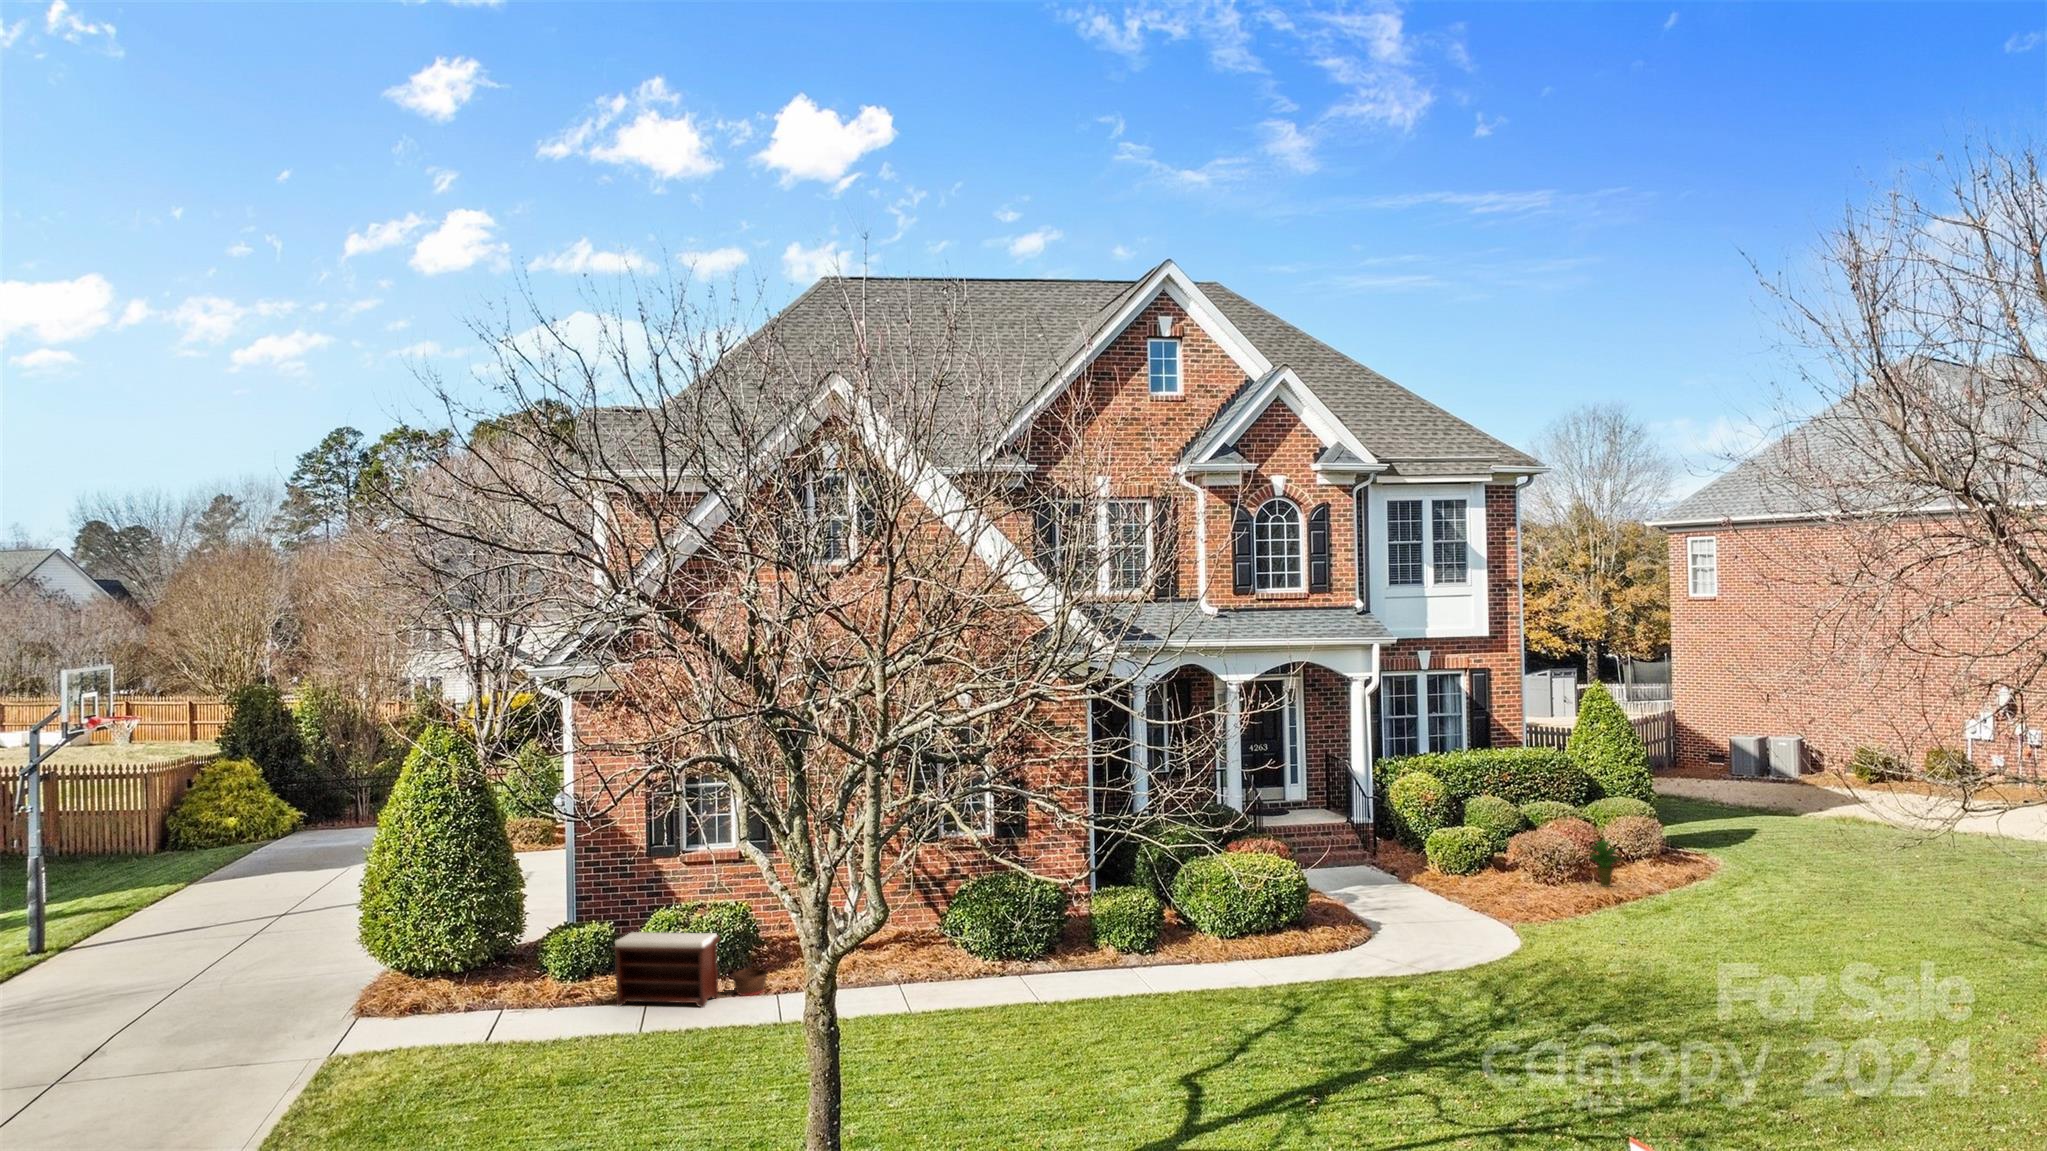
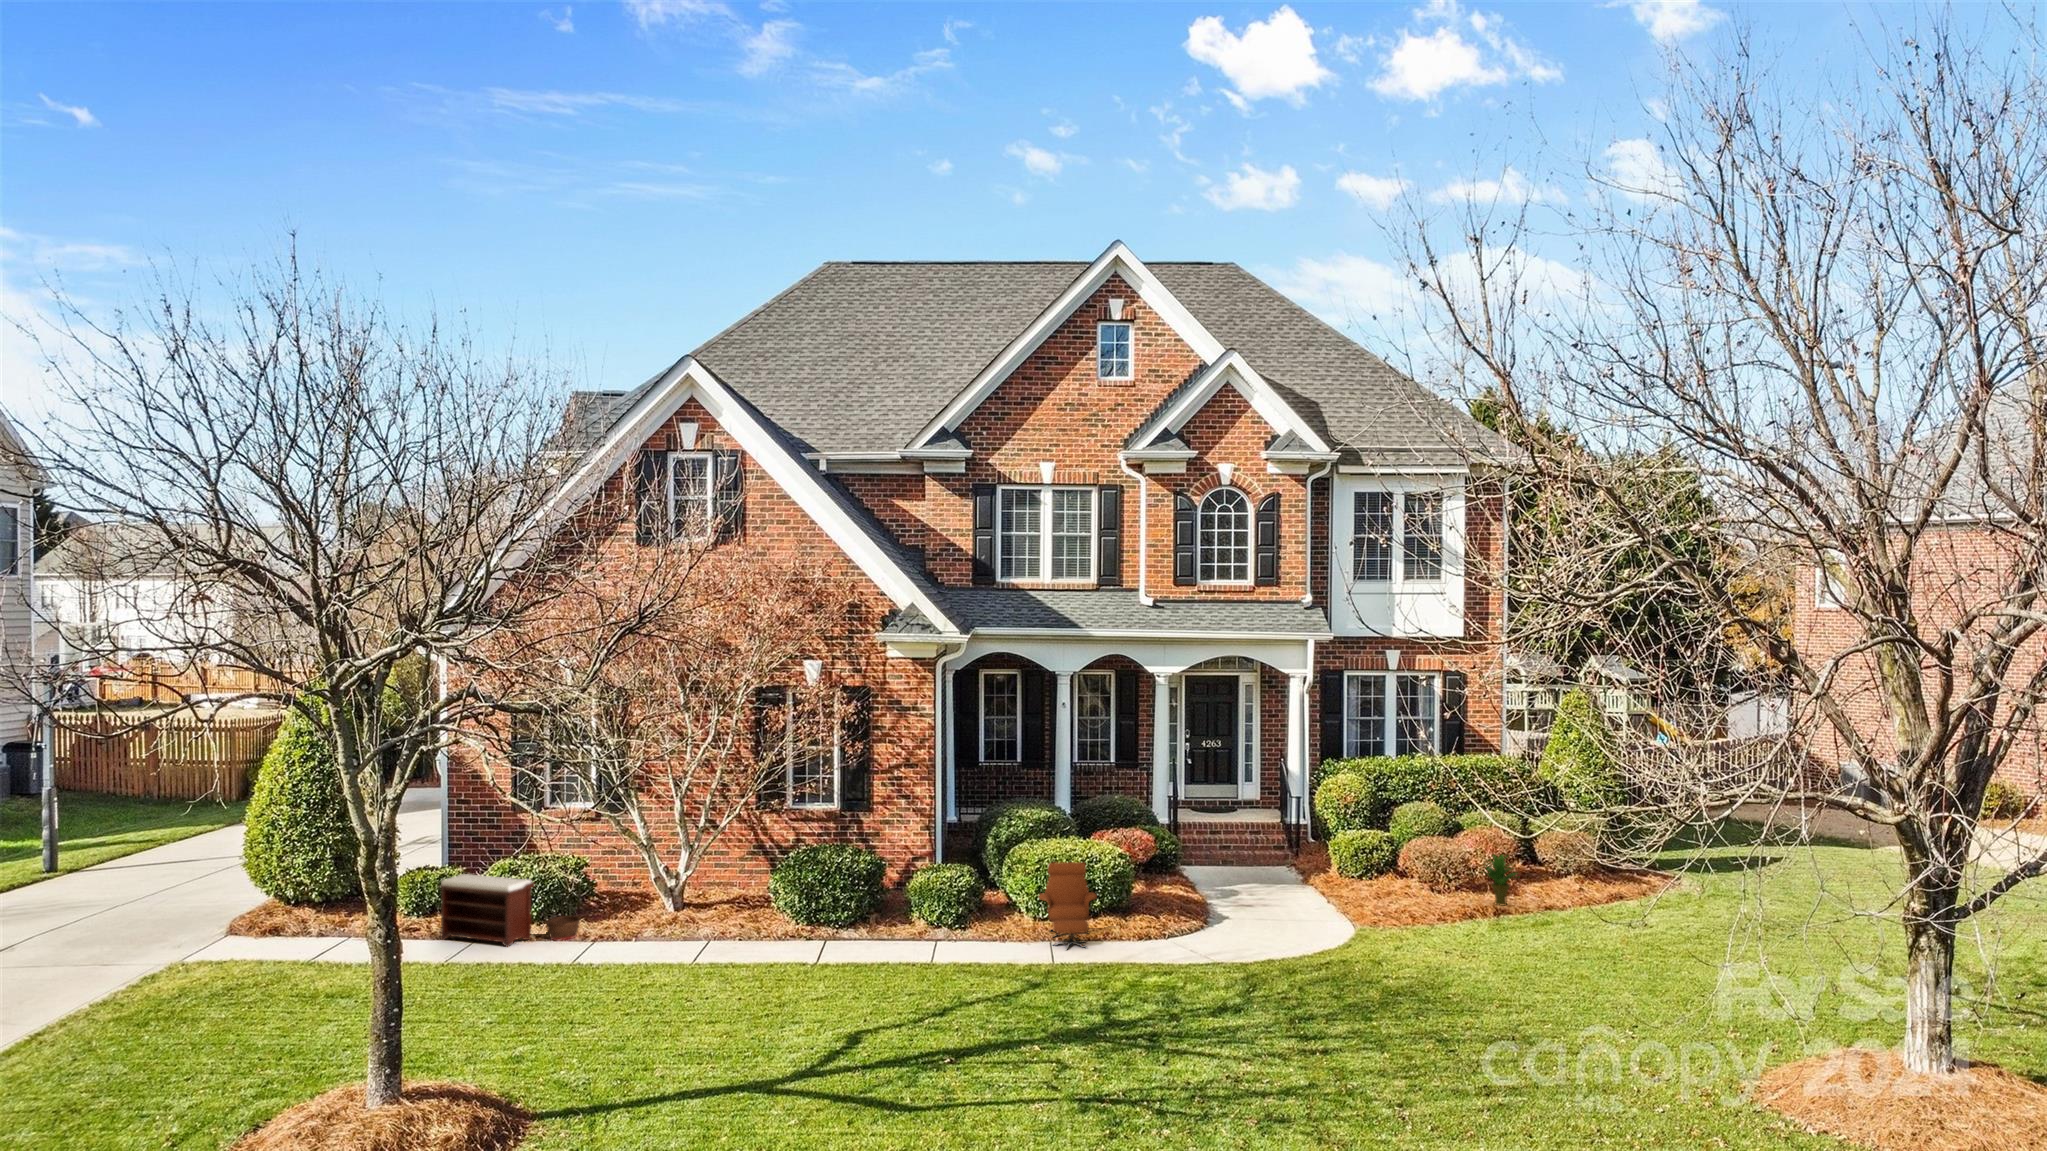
lounge chair: none [1228,874,1296,963] -> present [1039,862,1097,950]

